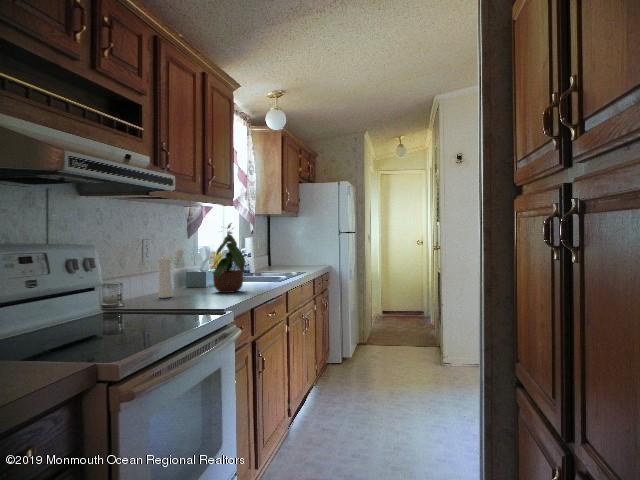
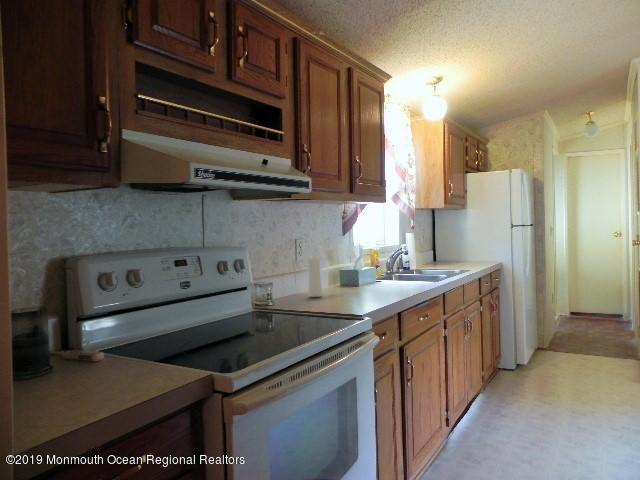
potted plant: present [212,223,246,293] -> none [356,220,400,293]

